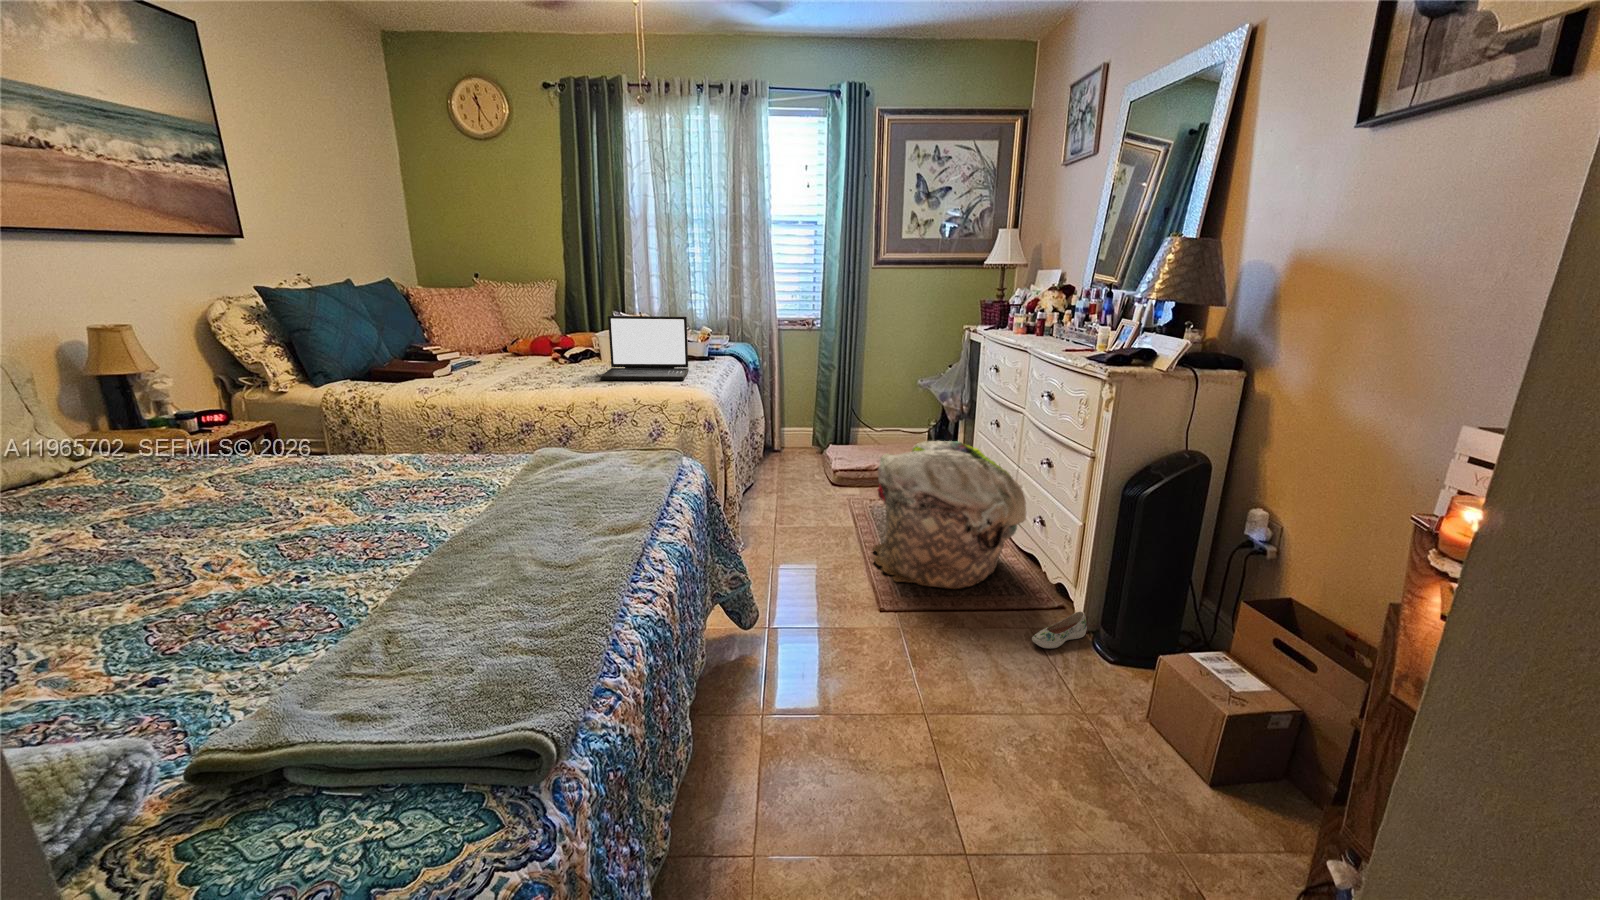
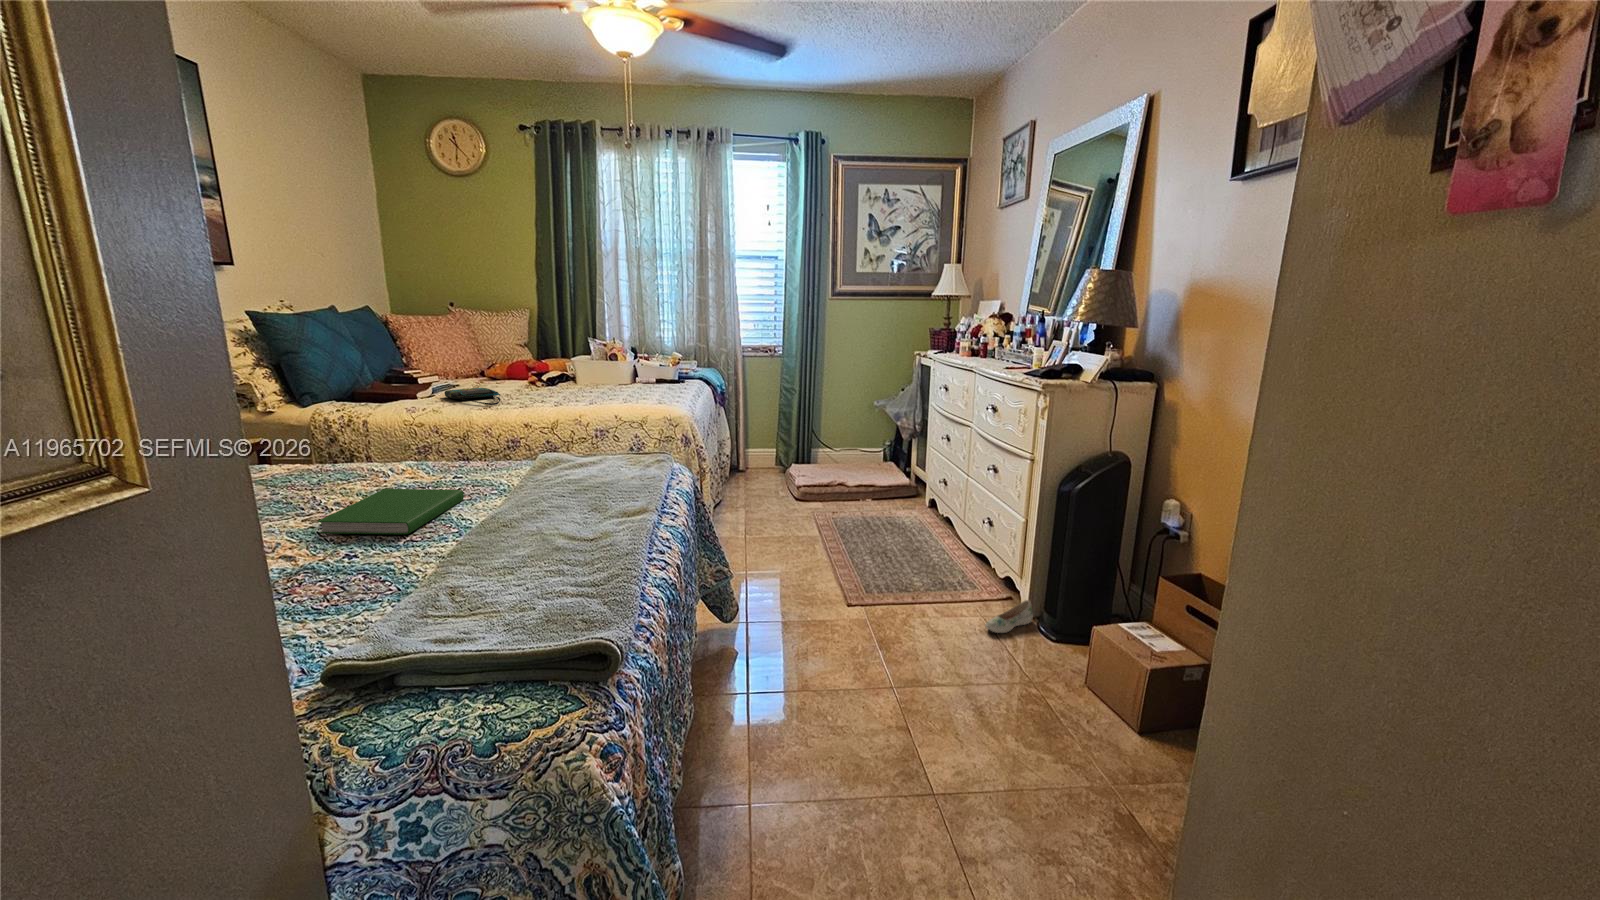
laptop: present [600,316,689,380] -> none [579,341,662,400]
tote bag: none [464,365,521,385] -> present [445,388,500,405]
laundry basket: present [873,441,1026,589] -> none [838,453,977,588]
hardcover book: none [274,488,448,548] -> present [317,489,464,535]

